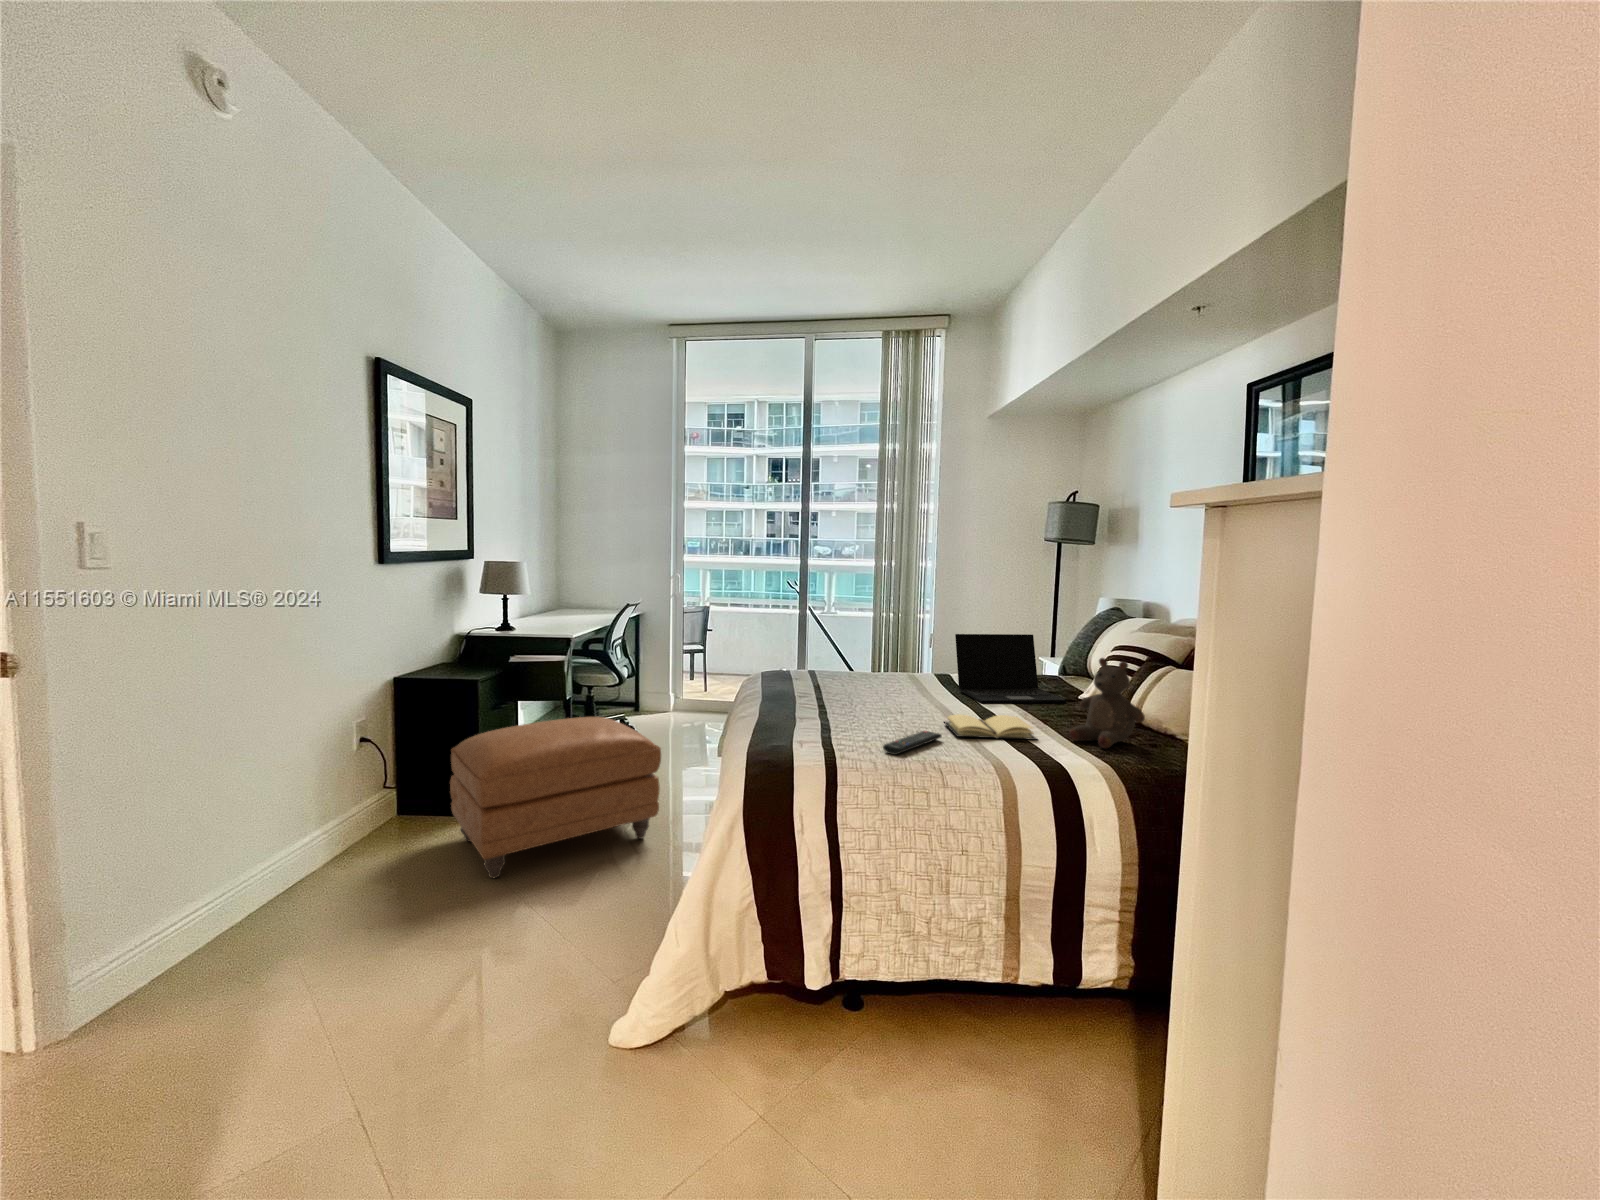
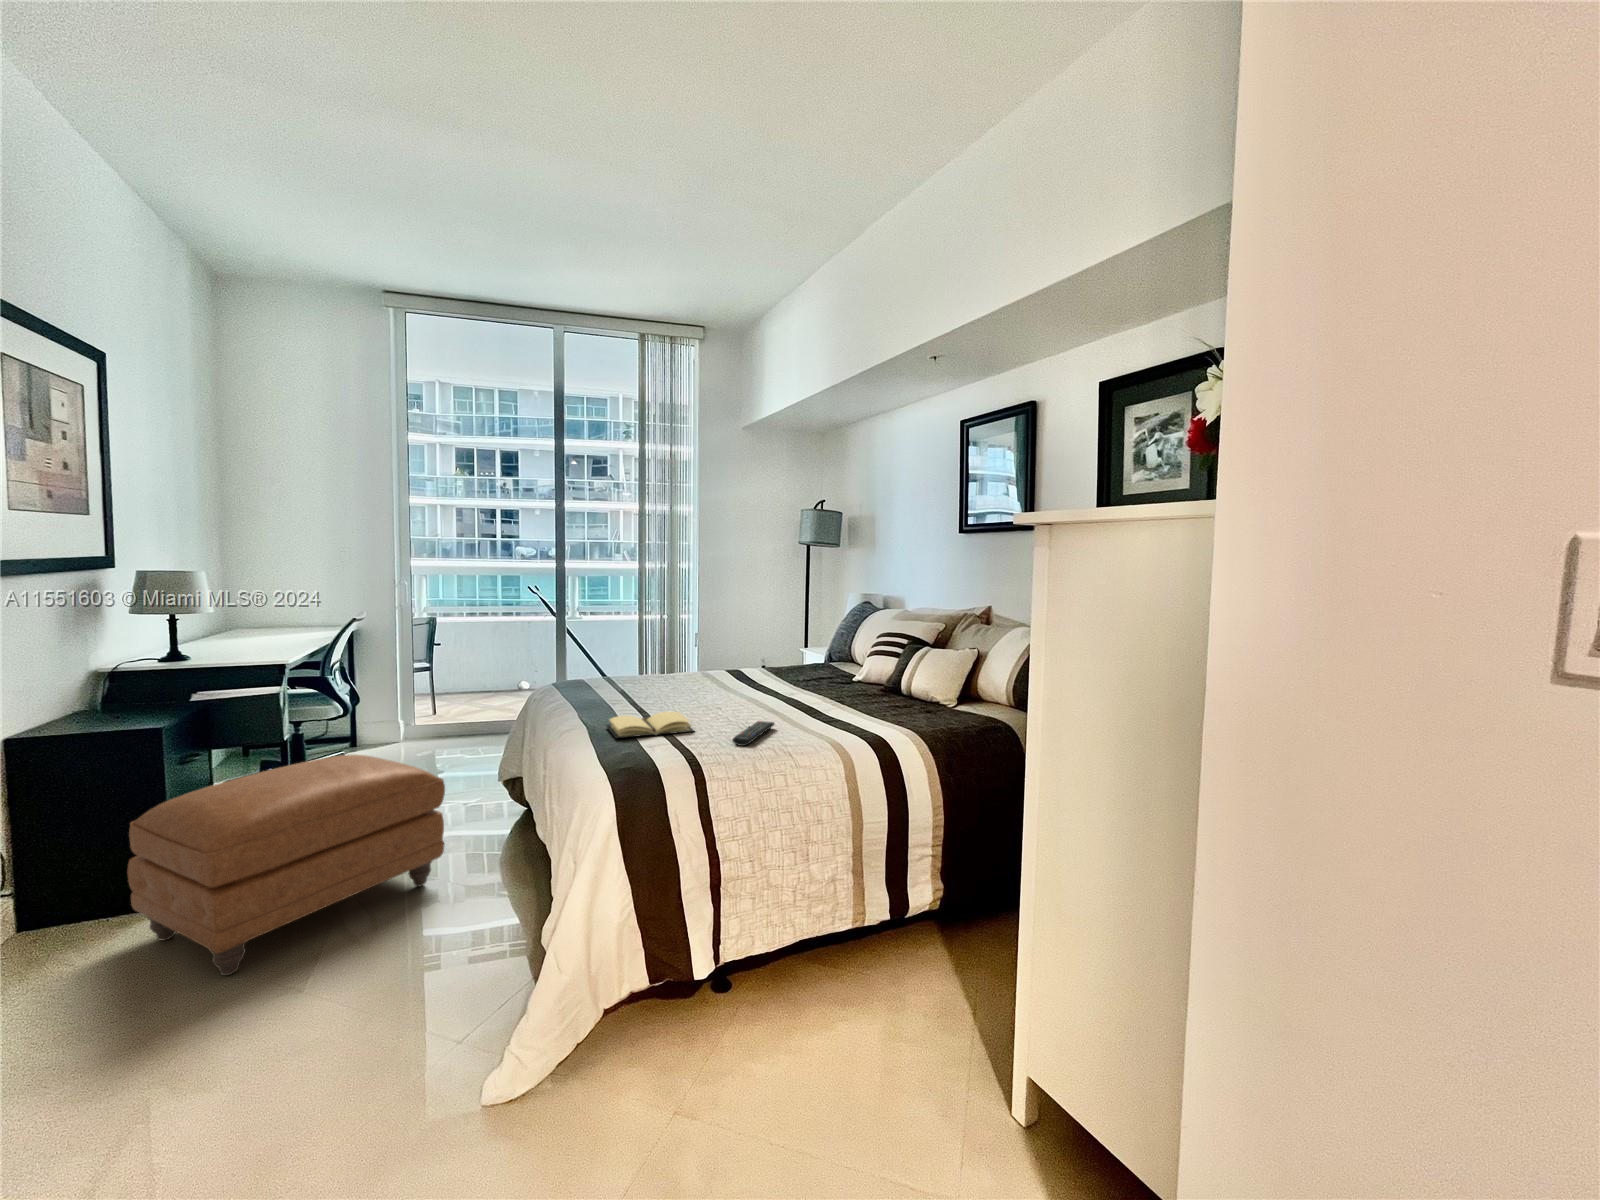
laptop: present [955,634,1067,703] -> none [749,628,848,692]
stuffed bear: present [1069,658,1145,748] -> none [872,643,928,718]
book: present [945,714,1037,740] -> present [607,712,694,738]

